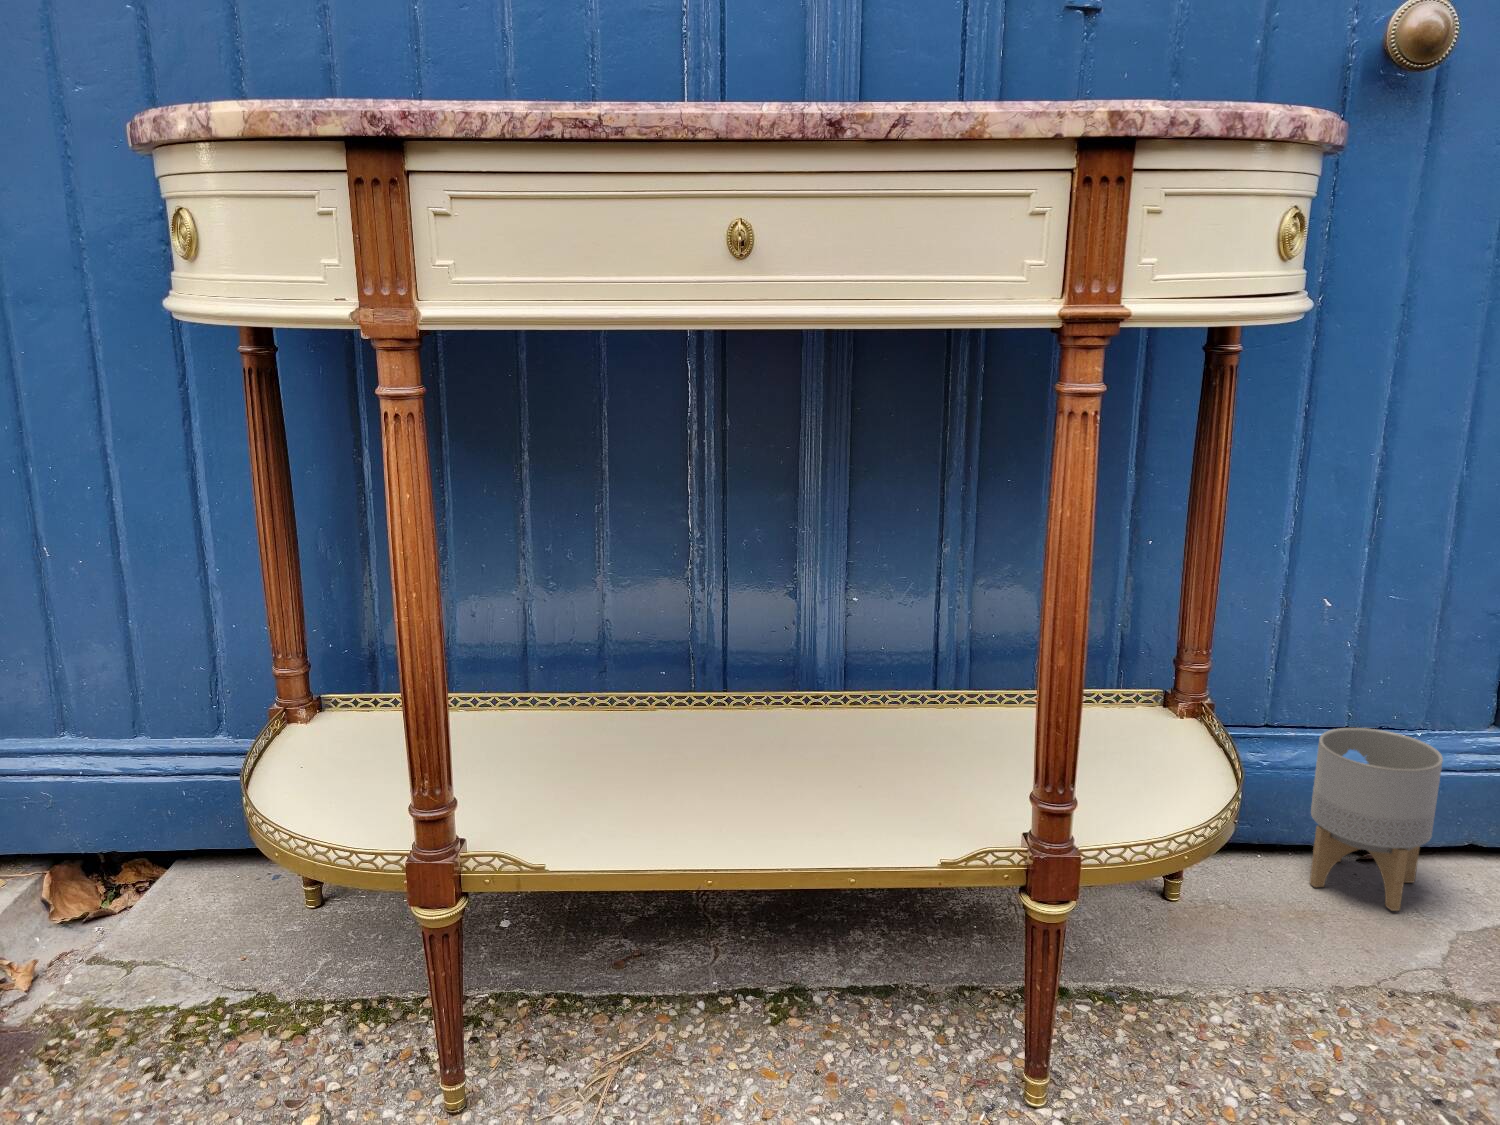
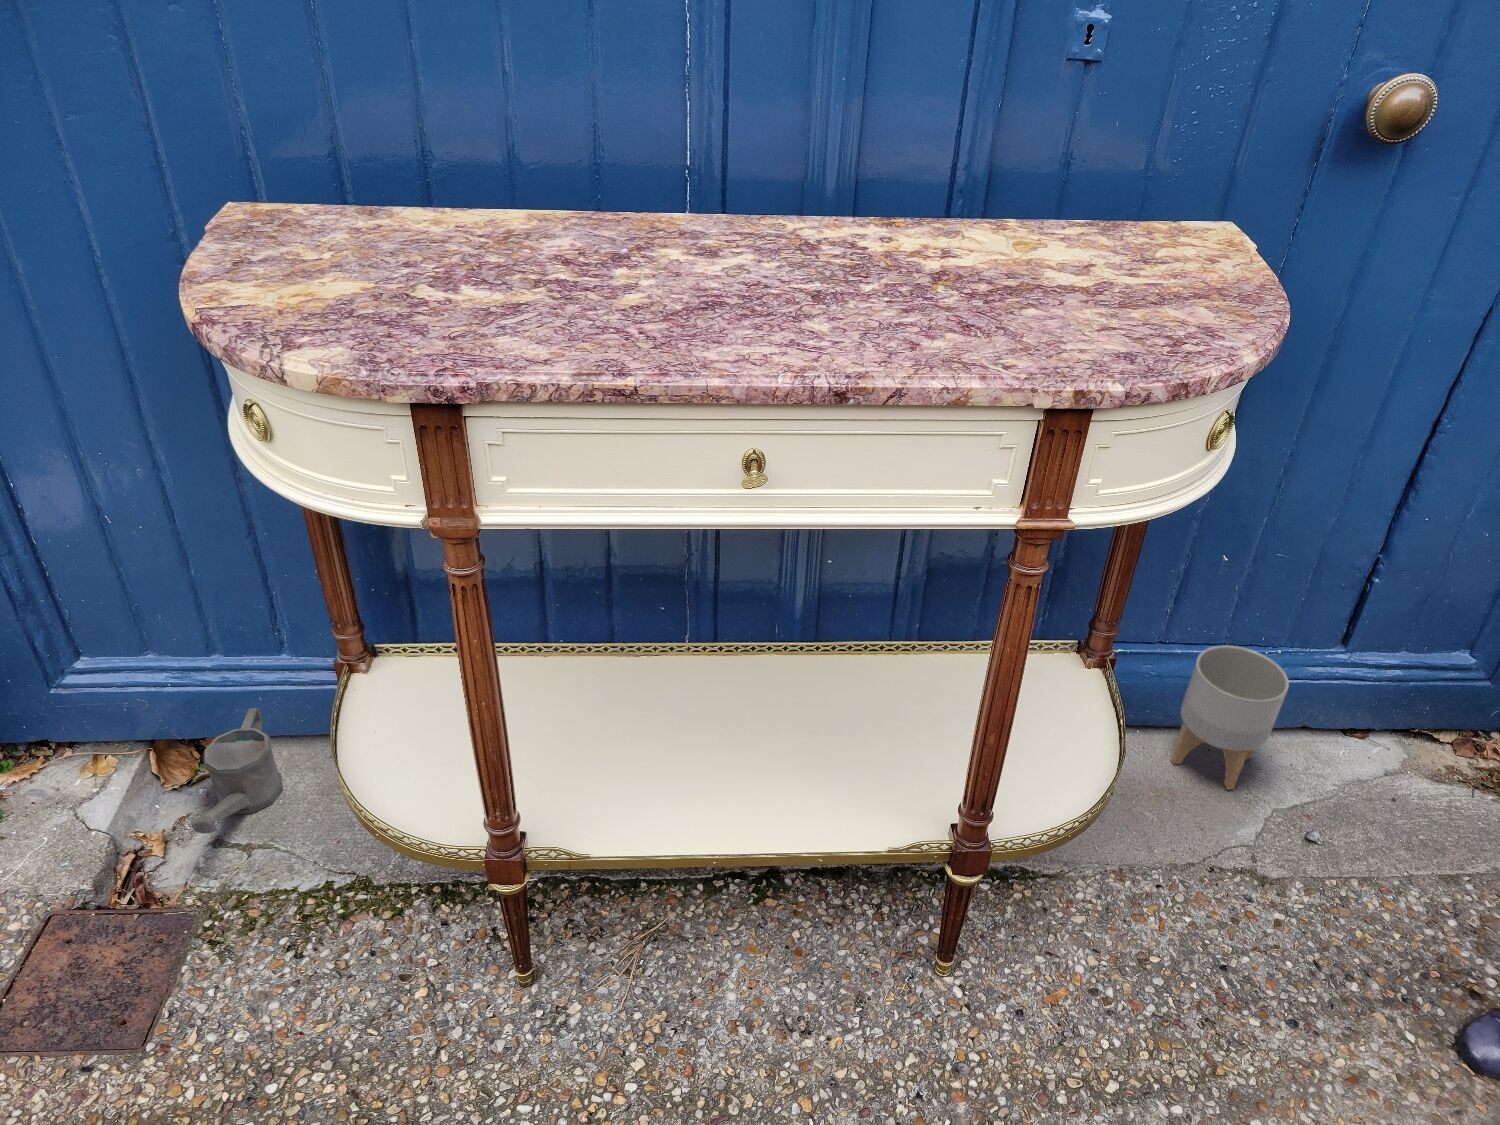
watering can: none [59,812,194,933] -> present [191,708,283,834]

